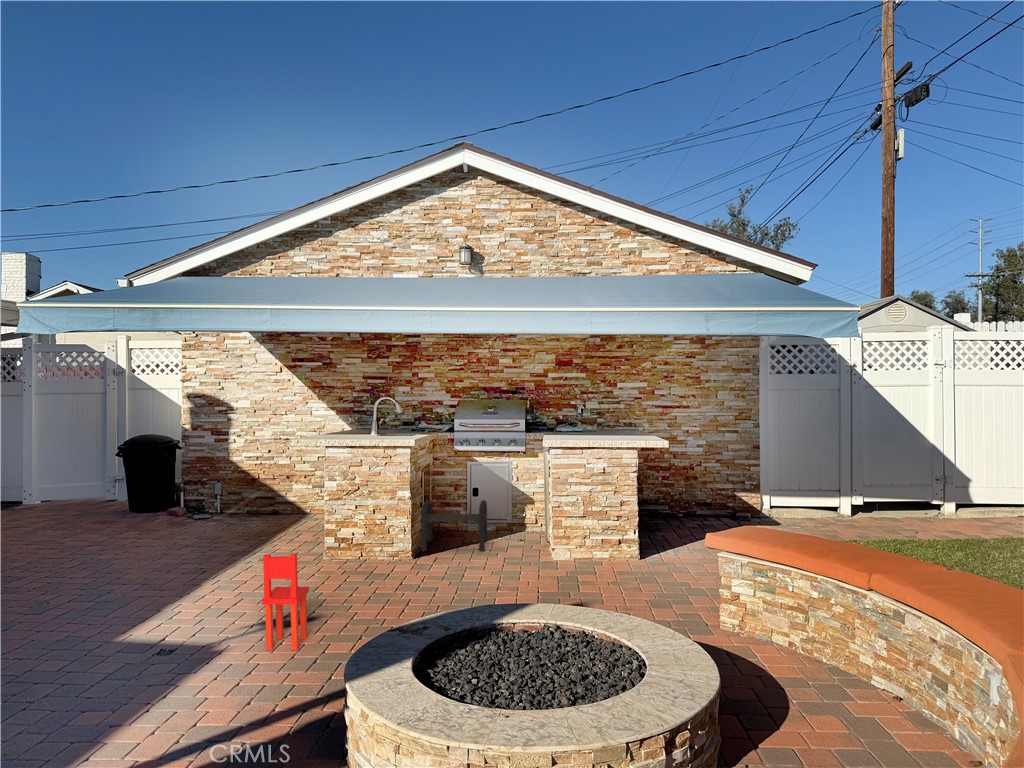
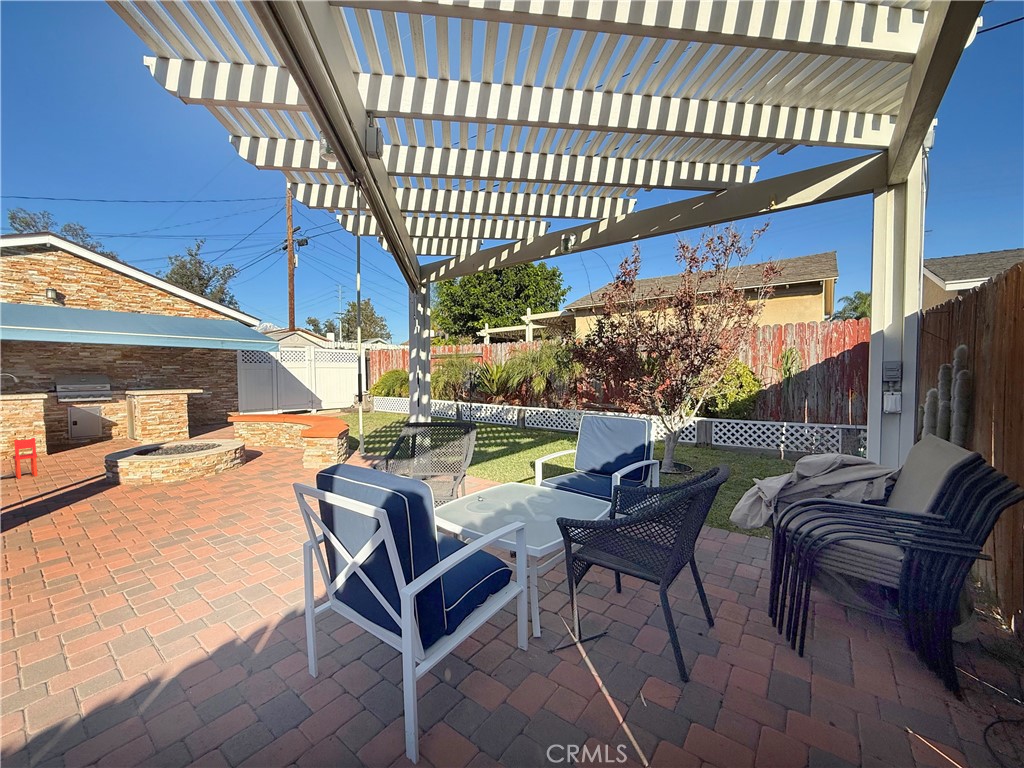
bench: present [421,500,487,551] -> none [44,424,95,453]

